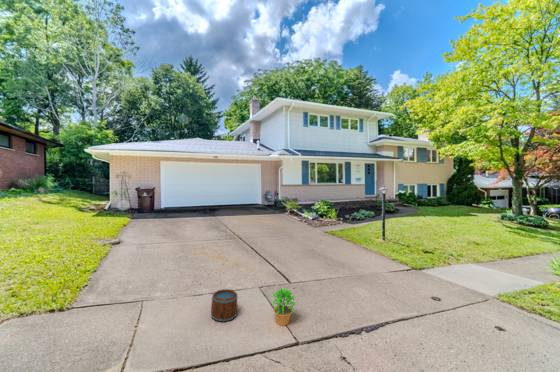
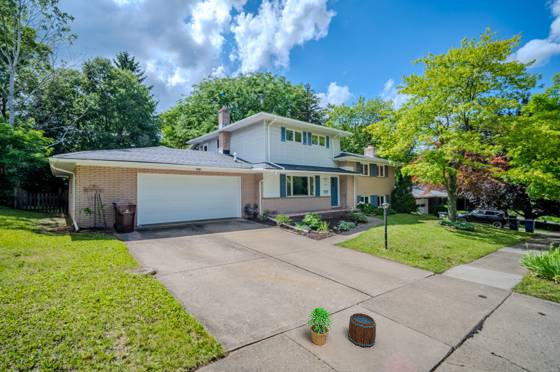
potted plant: present [272,288,295,326] -> present [308,307,332,345]

